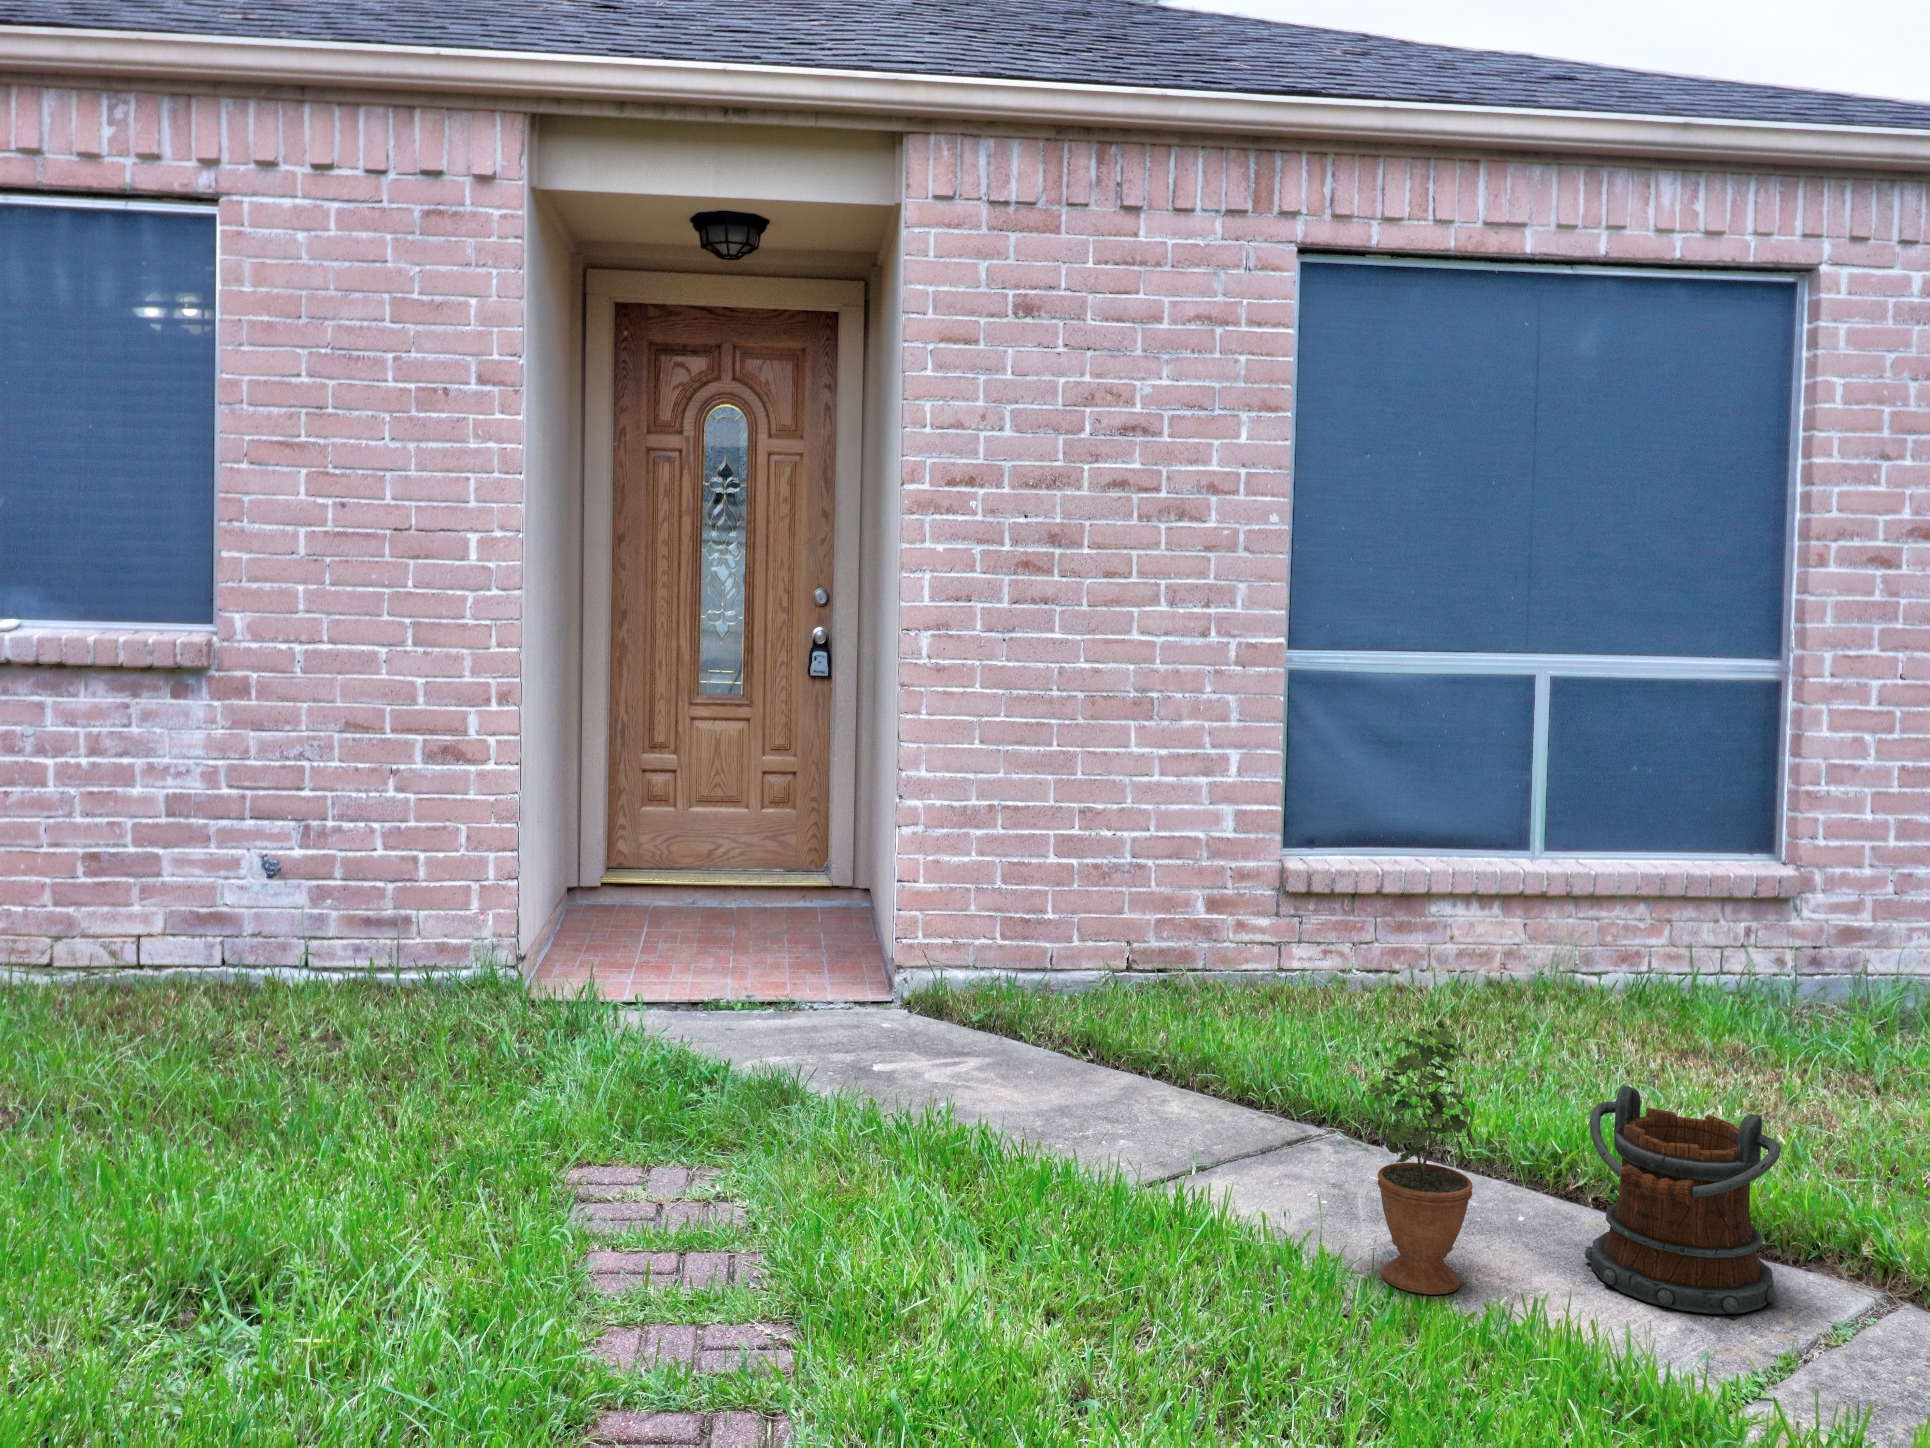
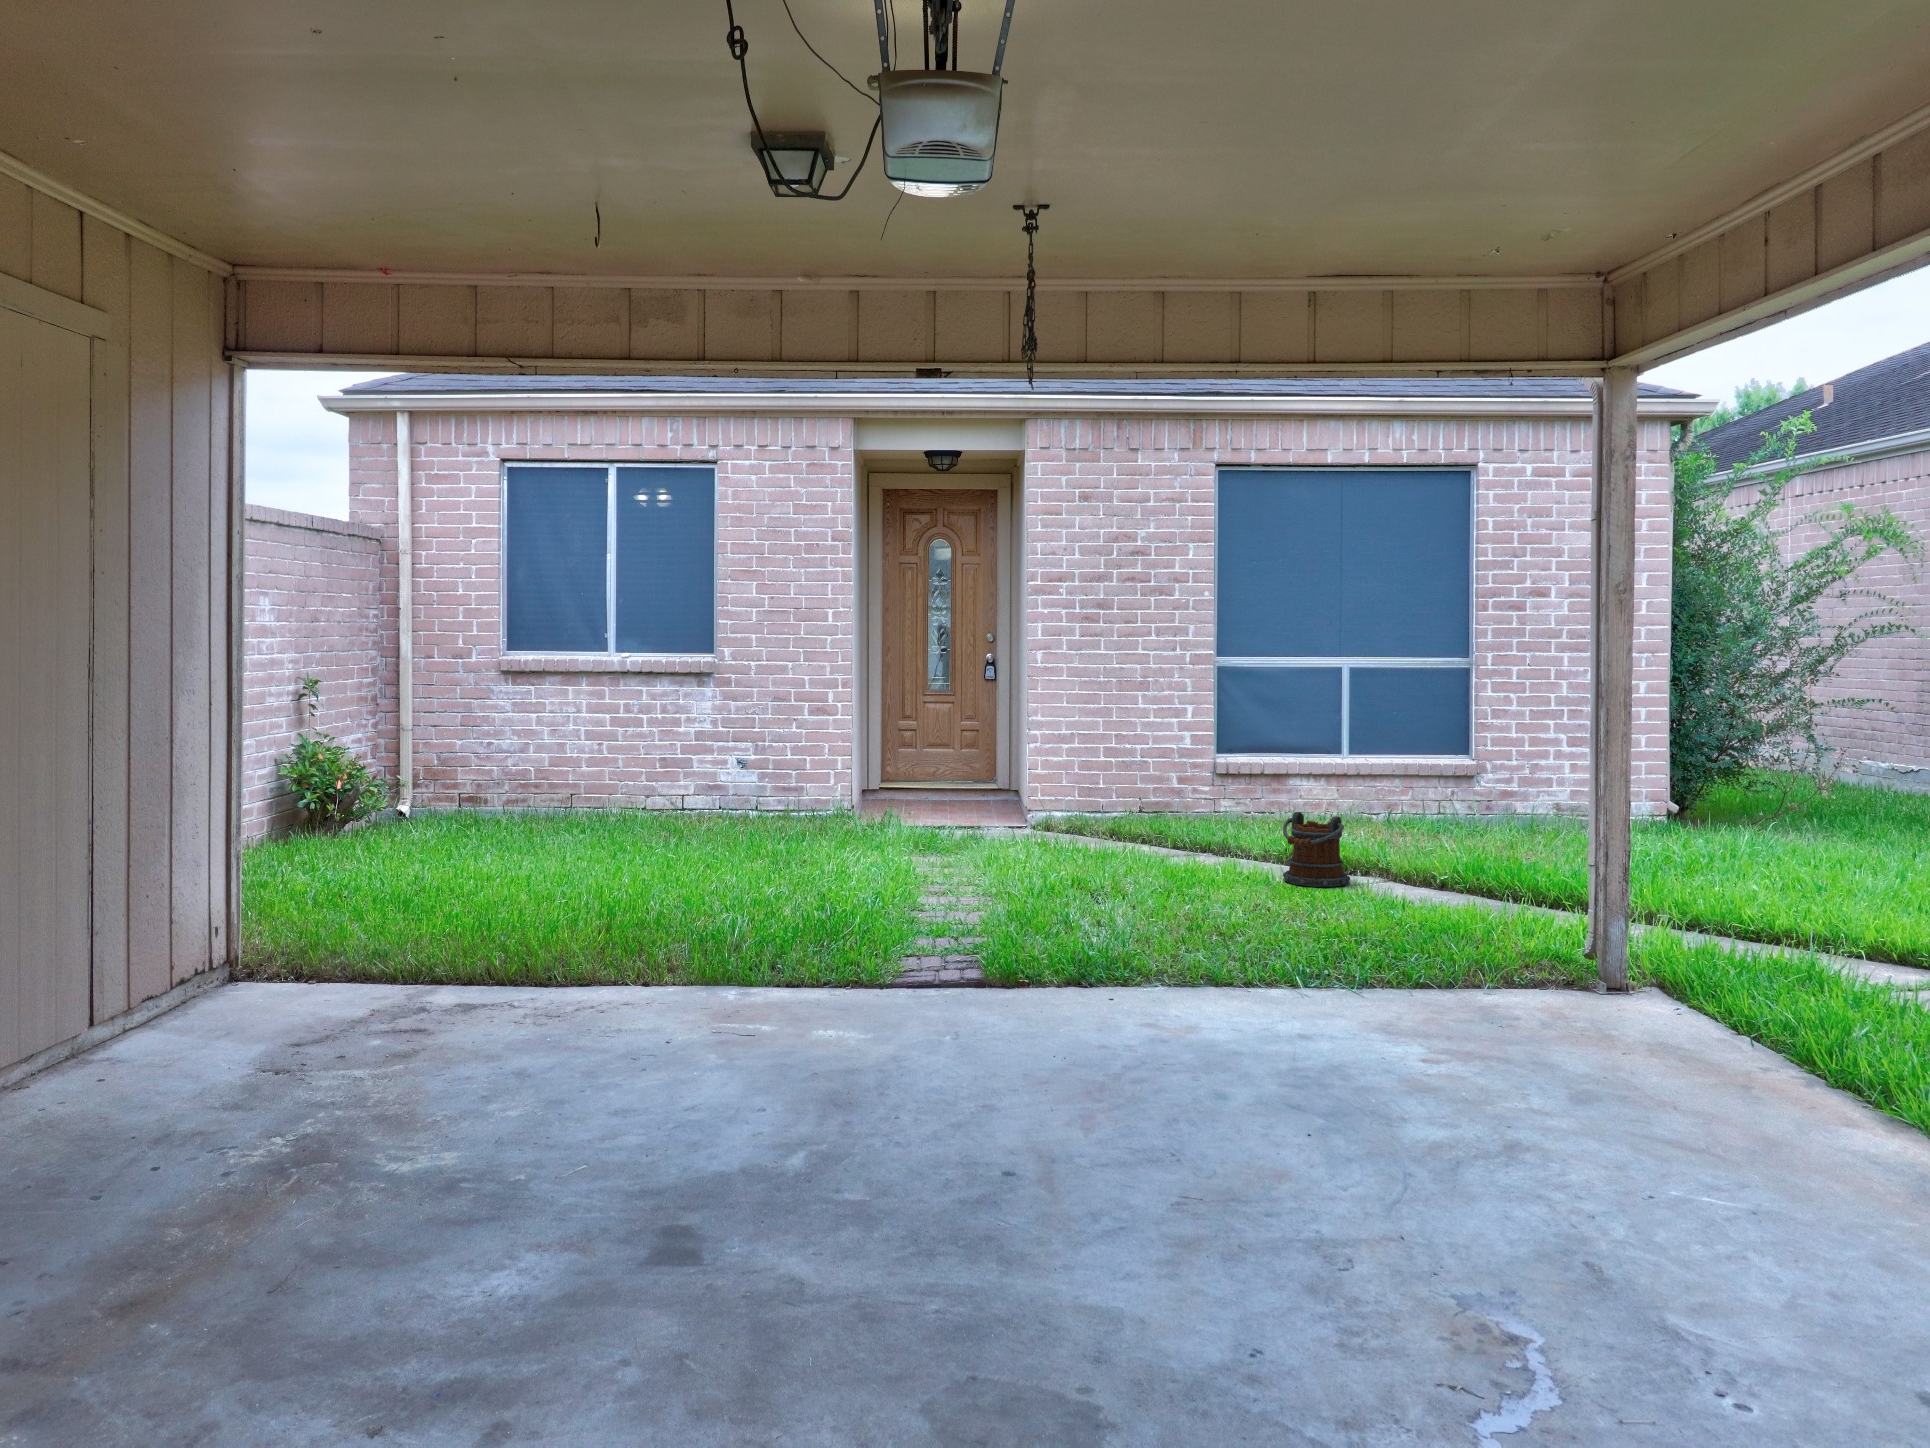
potted plant: present [1359,1014,1476,1294] -> none [1193,784,1236,883]

